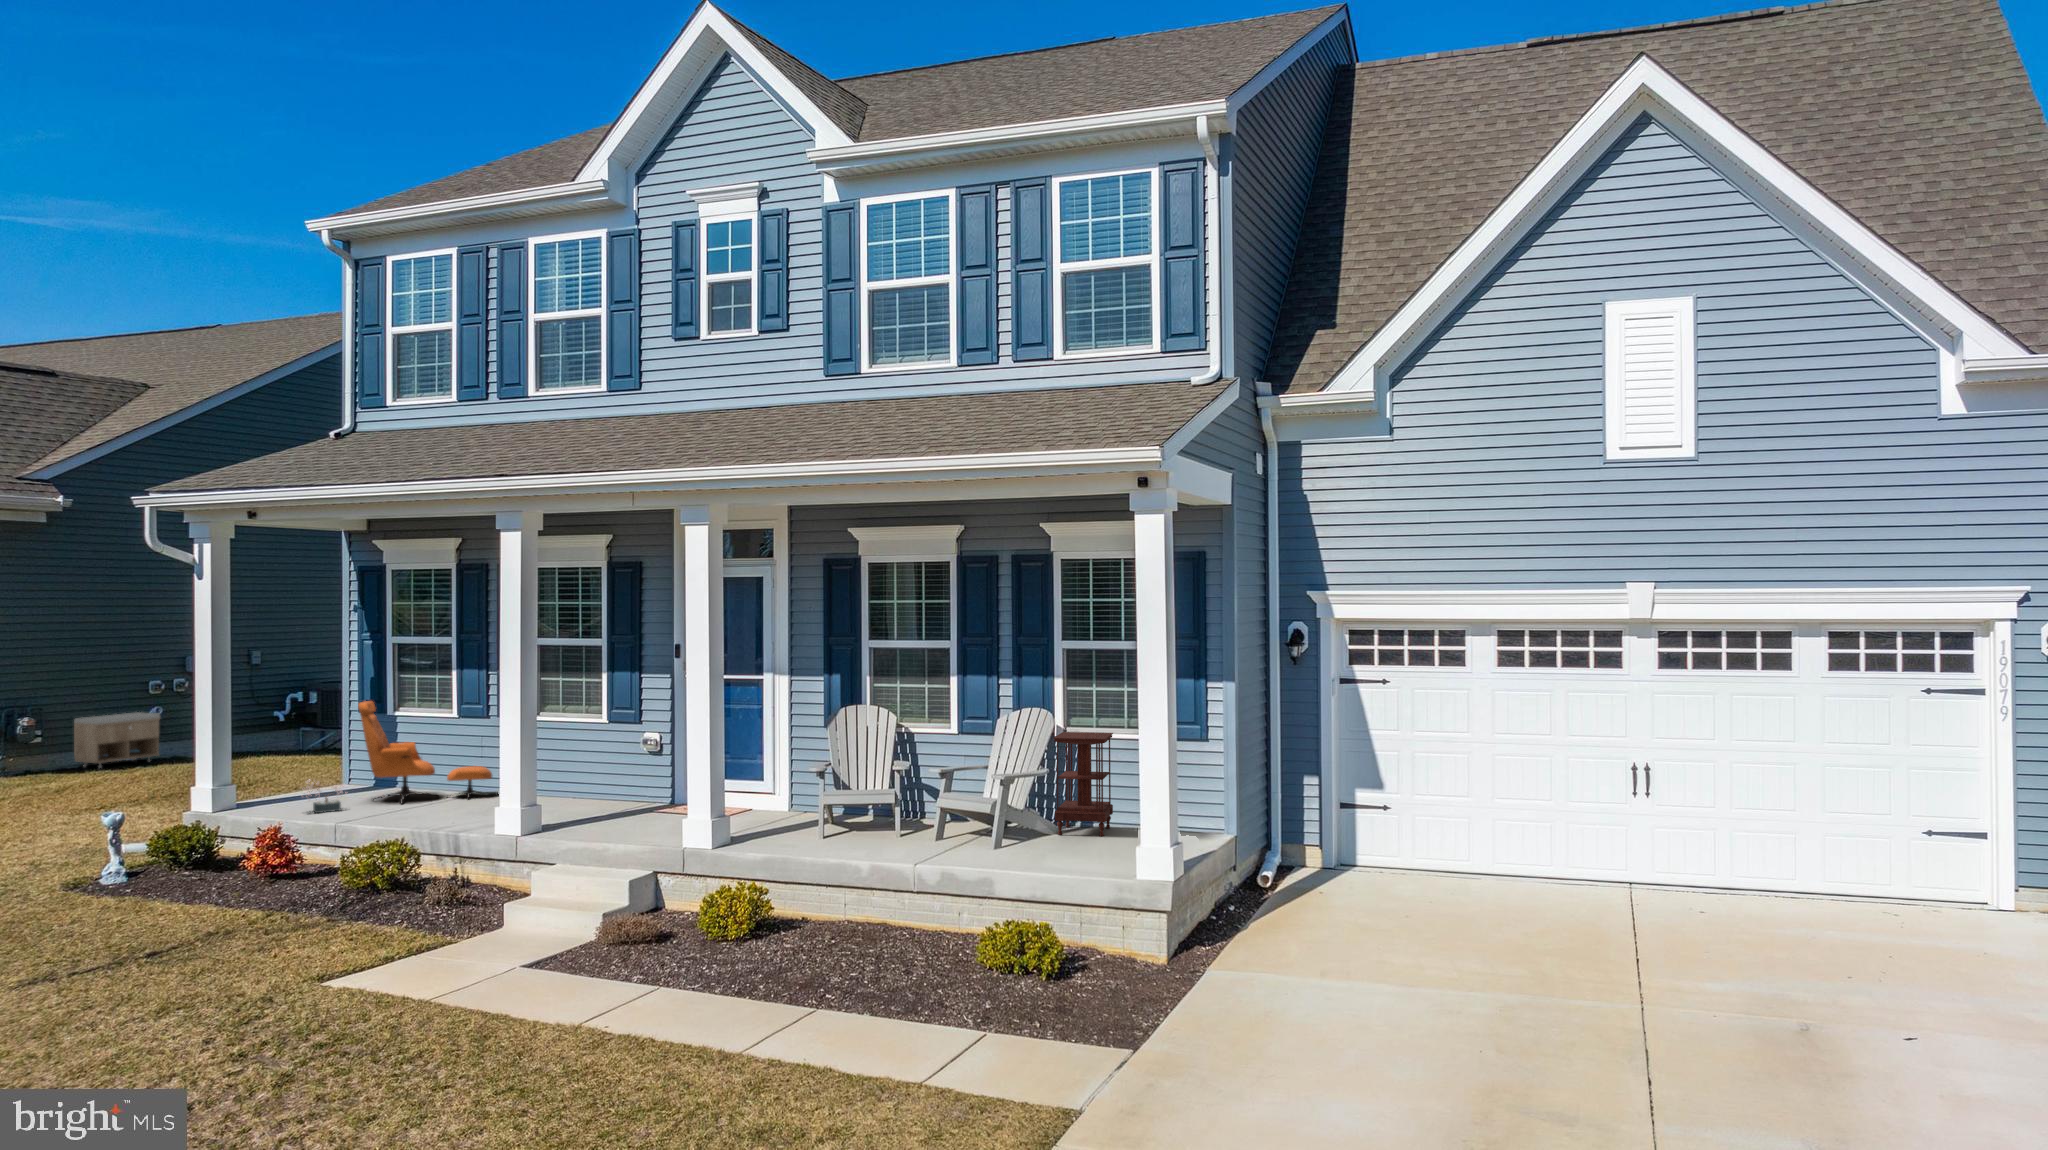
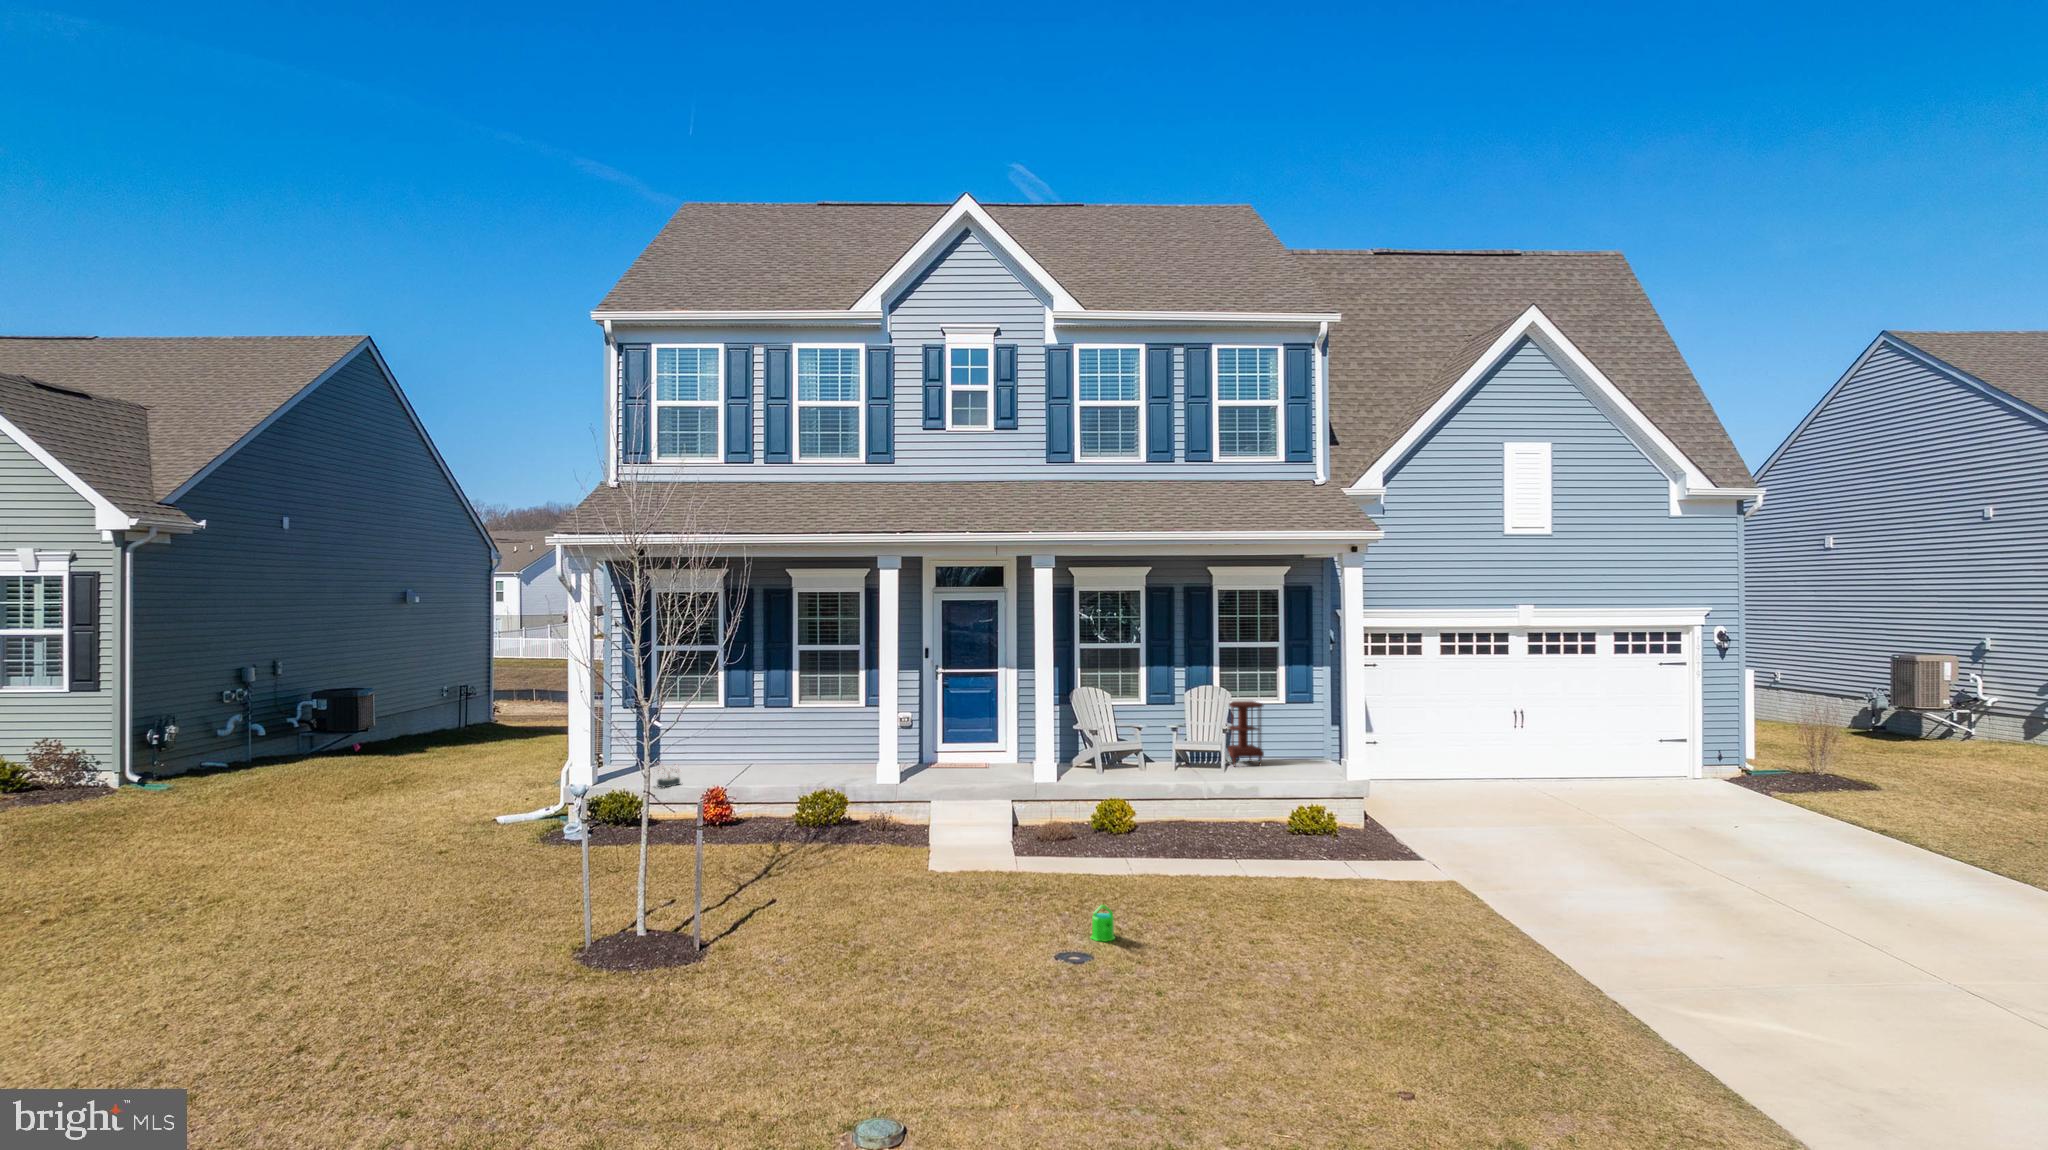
lounge chair: present [358,701,492,803] -> none [670,698,765,777]
storage bench: present [74,712,160,767] -> none [195,719,271,771]
watering can: none [326,1030,380,1088] -> present [1091,905,1115,942]

